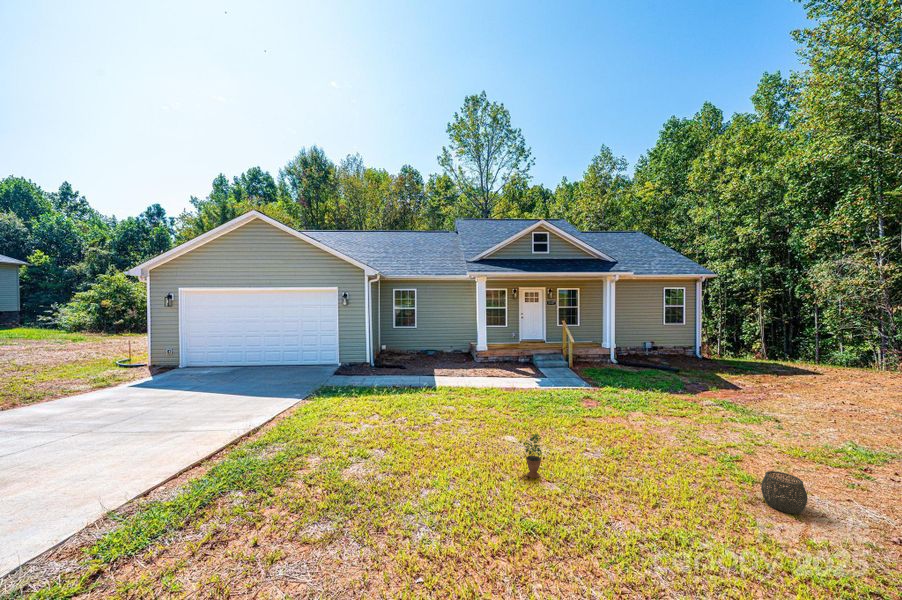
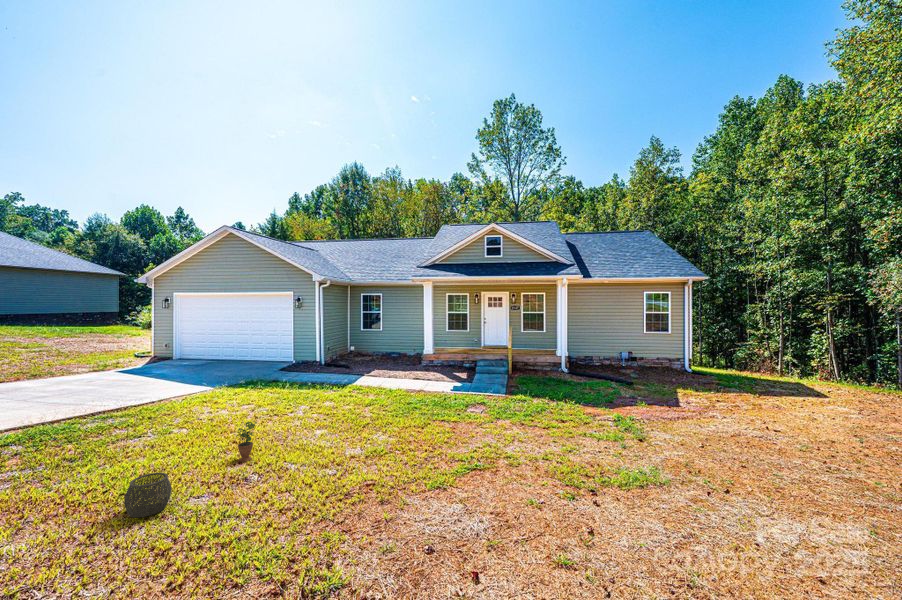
woven basket: present [761,471,808,514] -> present [124,473,171,518]

